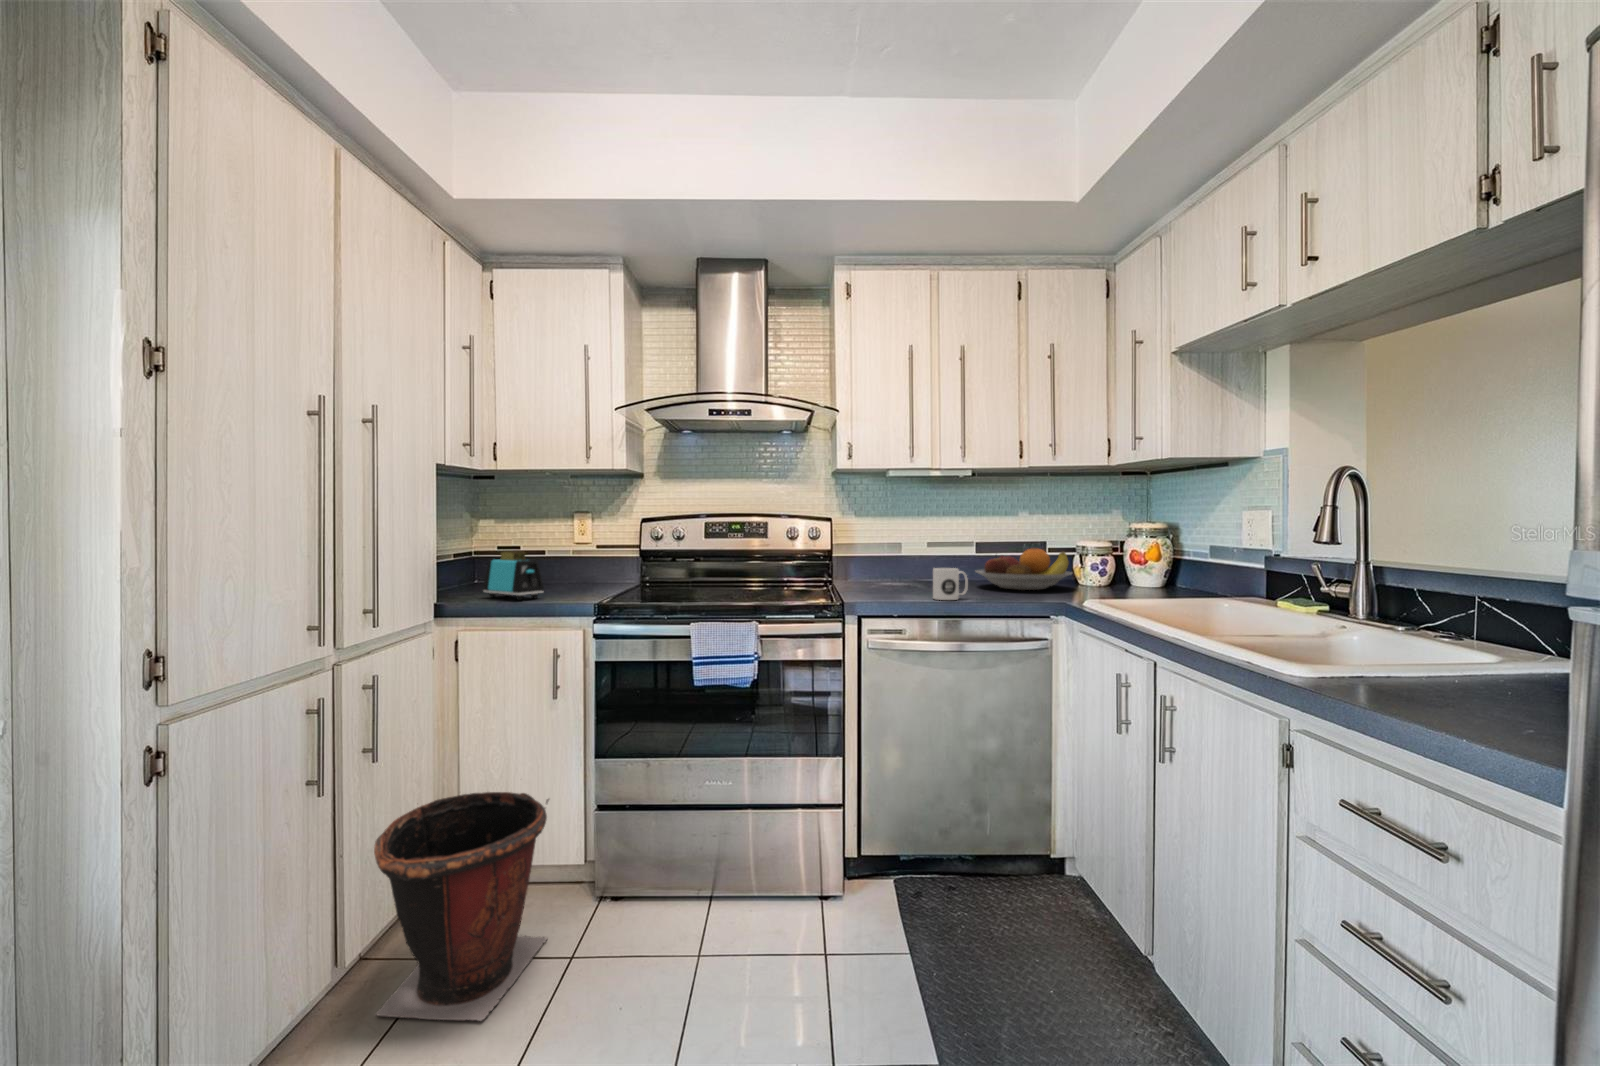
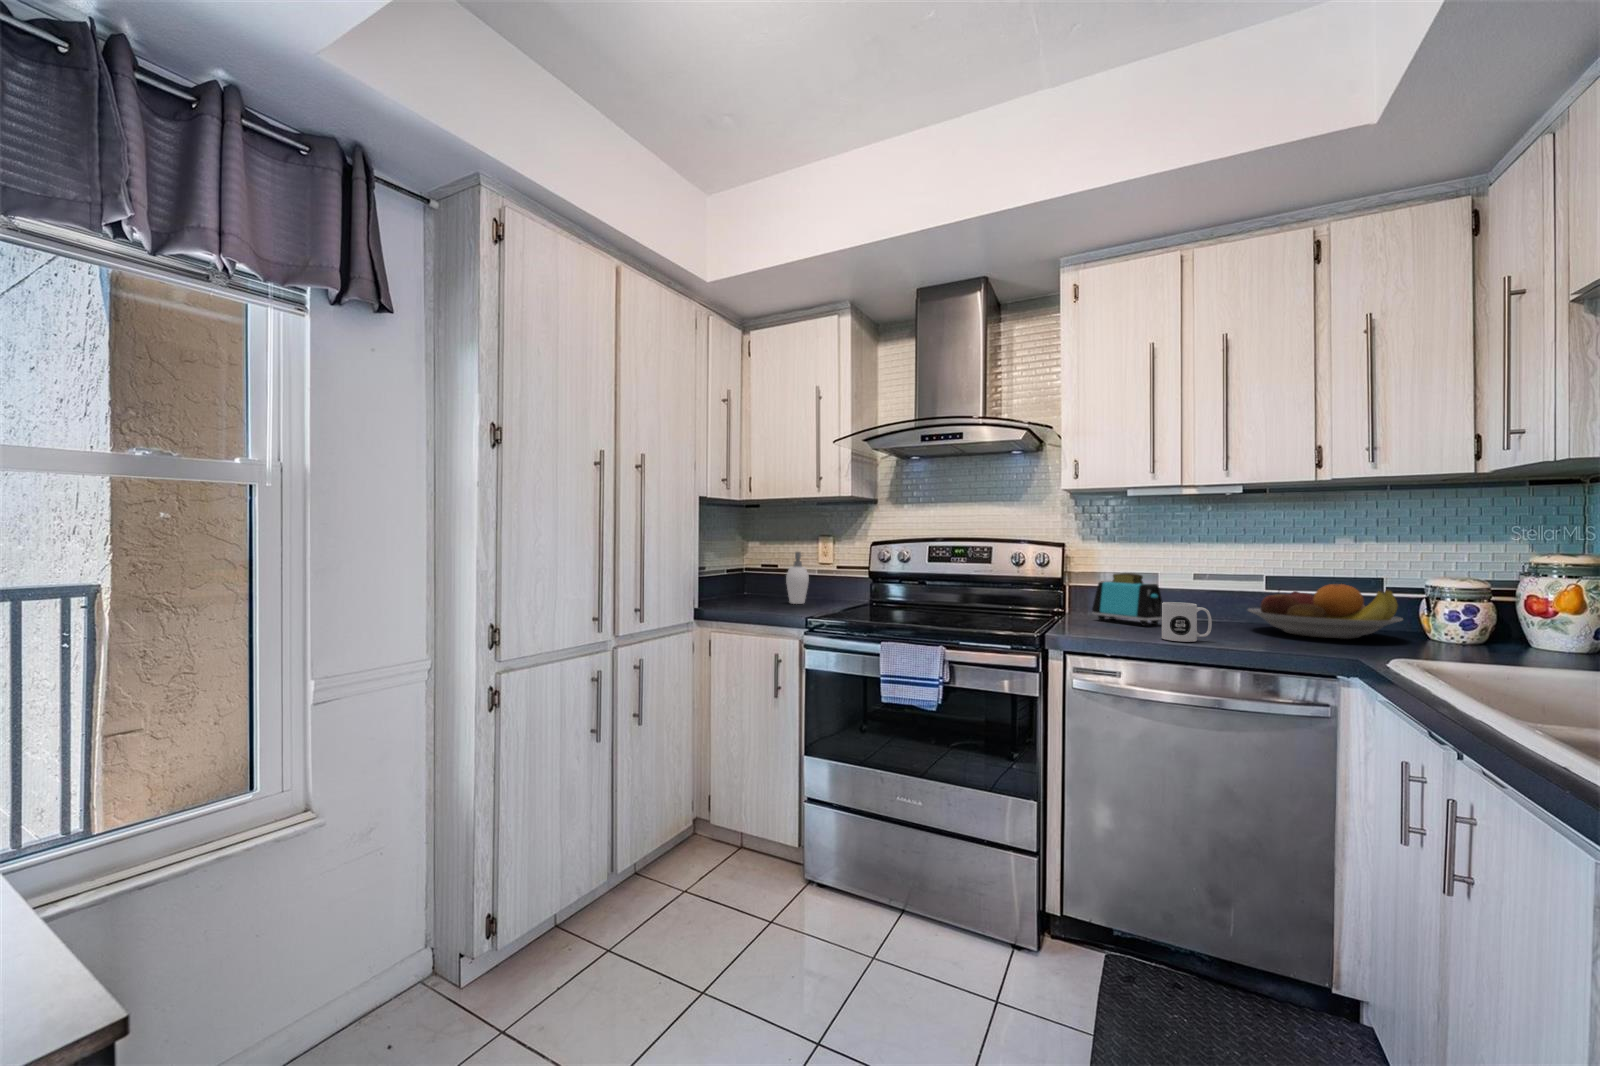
soap dispenser: none [542,532,578,592] -> present [786,552,809,604]
toaster: present [483,551,544,600] -> present [1092,573,1162,626]
waste bin: present [374,792,549,1021] -> none [615,761,751,956]

